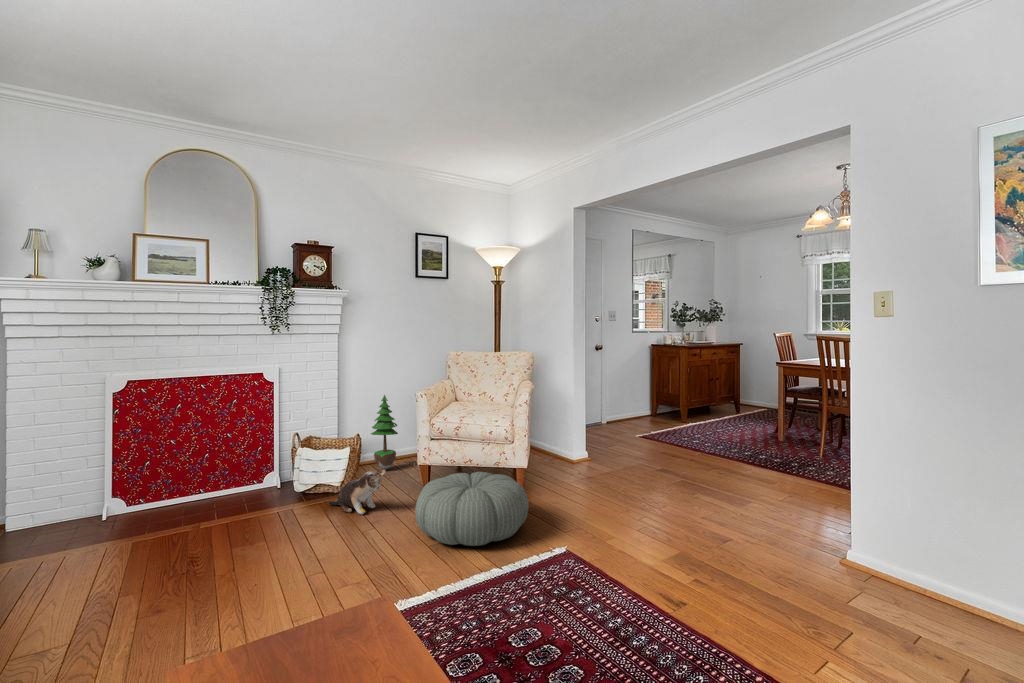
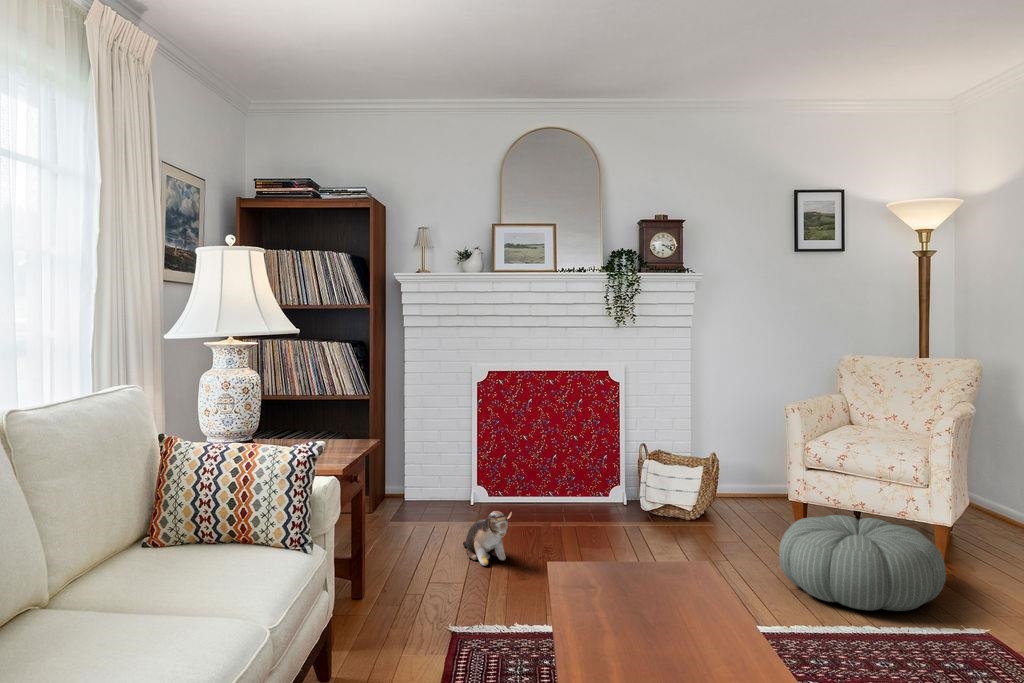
potted tree: present [371,395,398,470] -> none [729,404,765,502]
plush toy: present [329,470,385,514] -> present [463,511,512,566]

